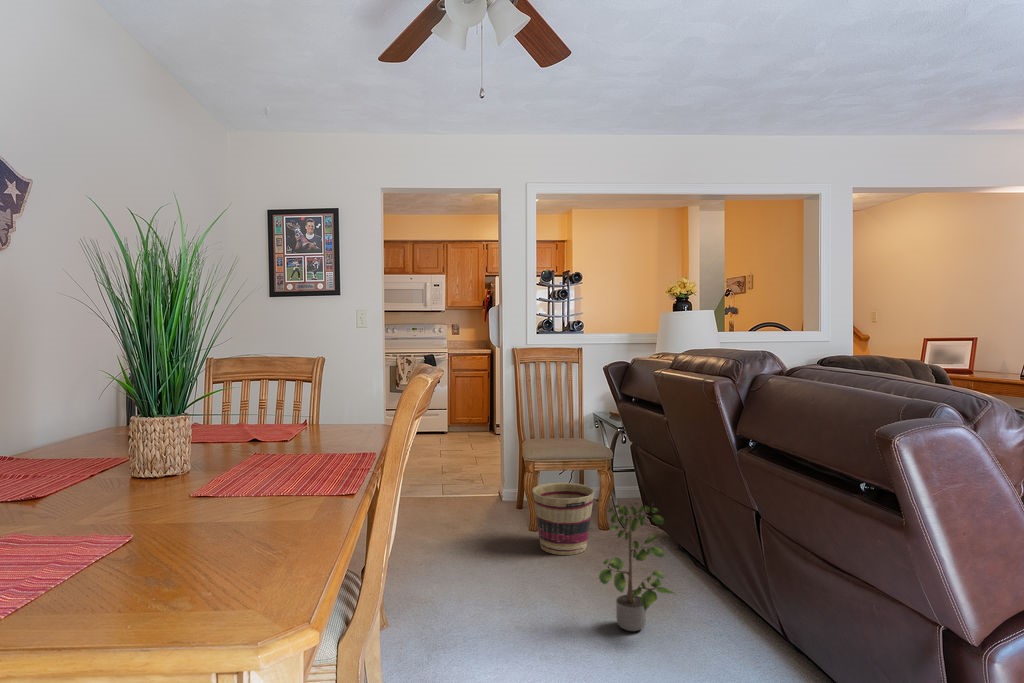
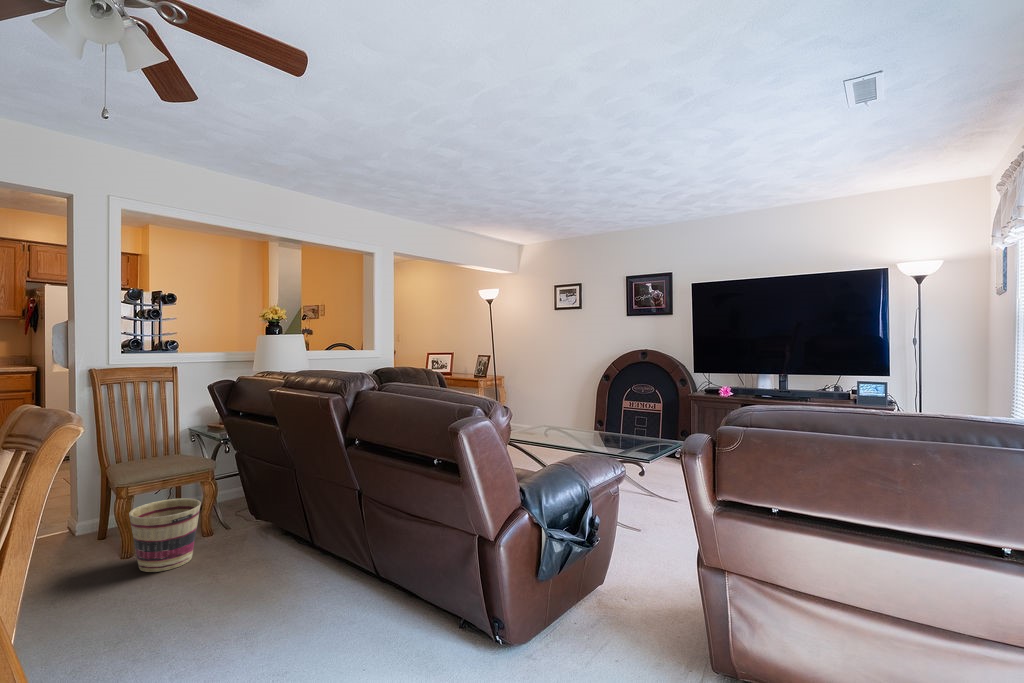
potted plant: present [599,502,675,631] -> none [221,501,295,616]

